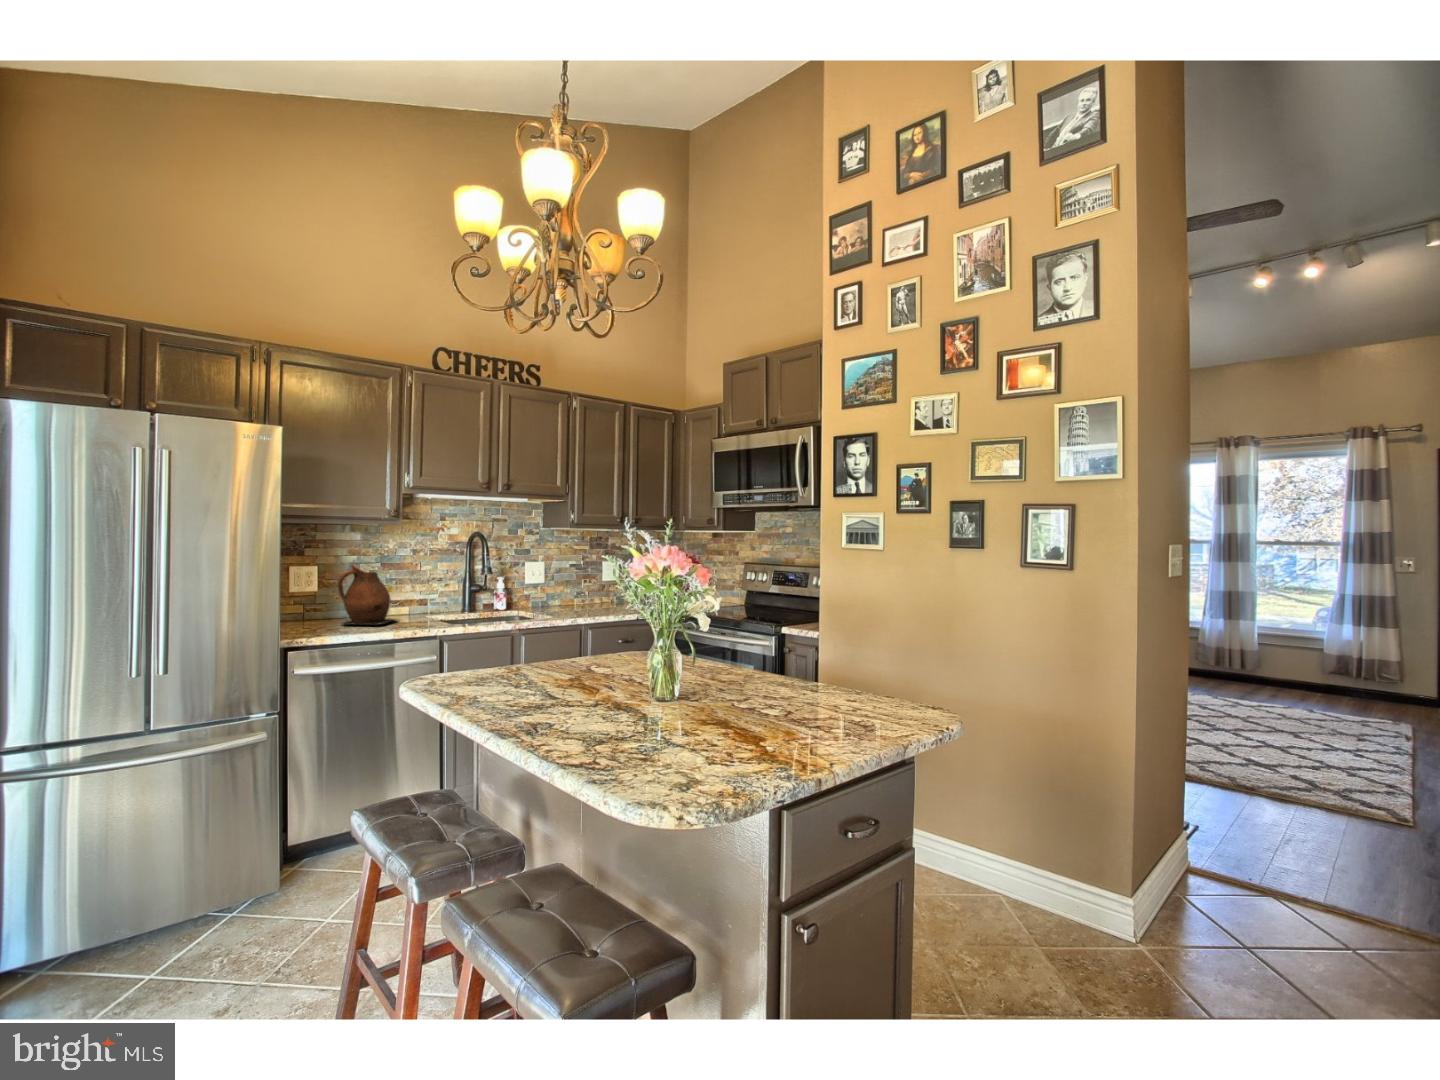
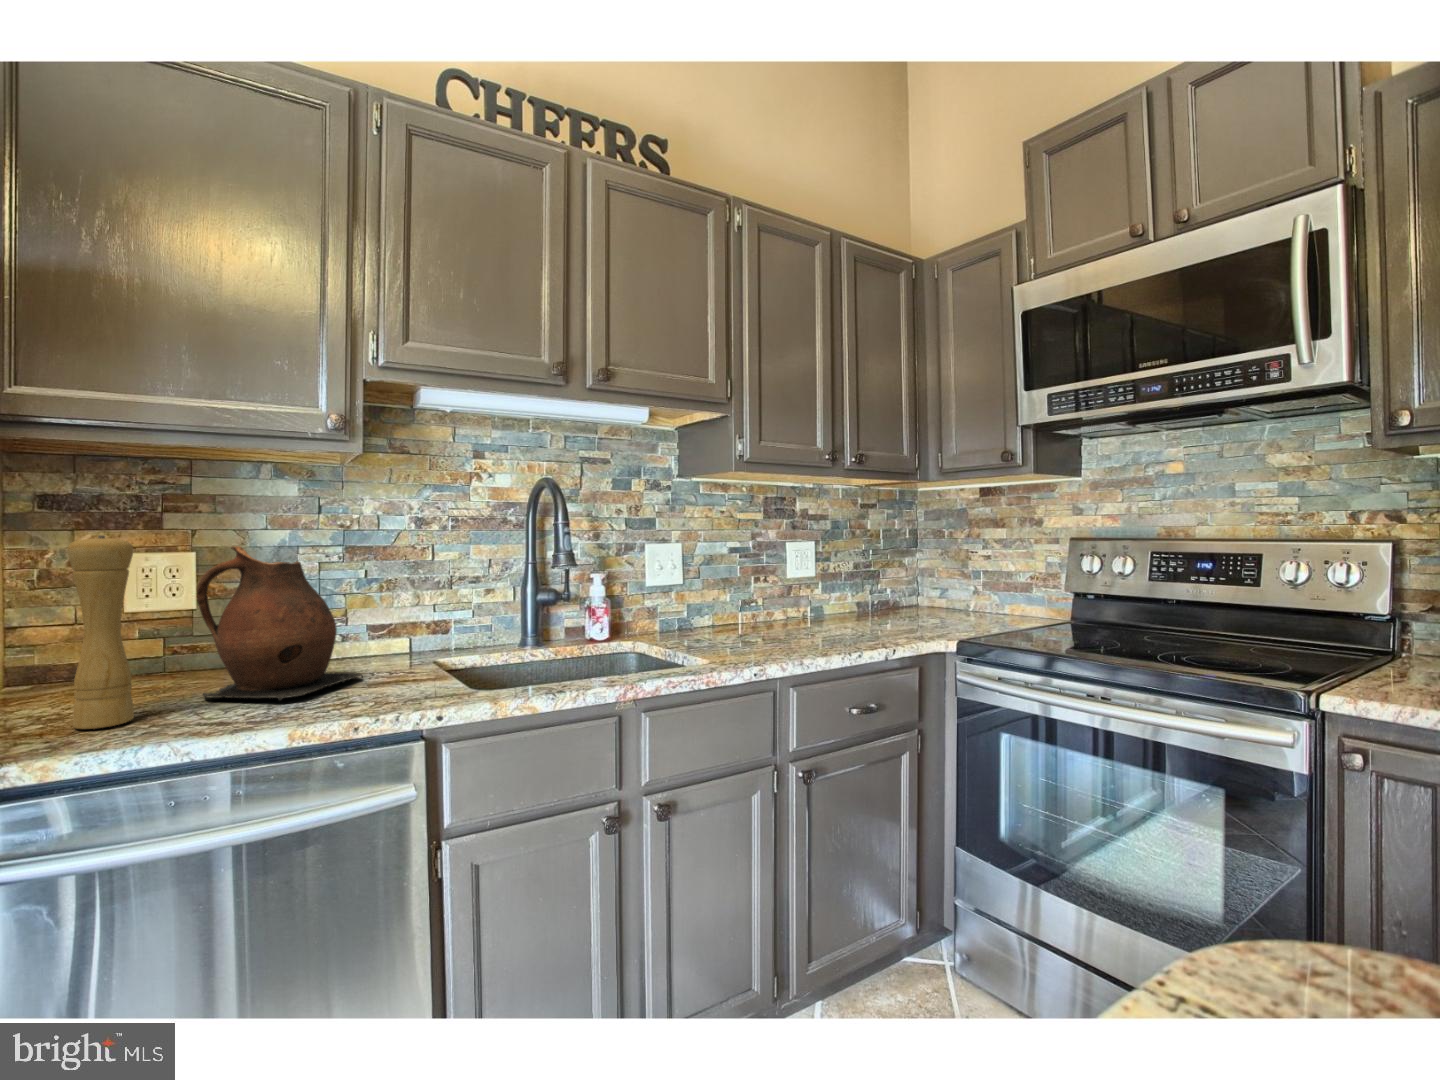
pepper mill: none [309,562,329,631] -> present [67,535,134,729]

